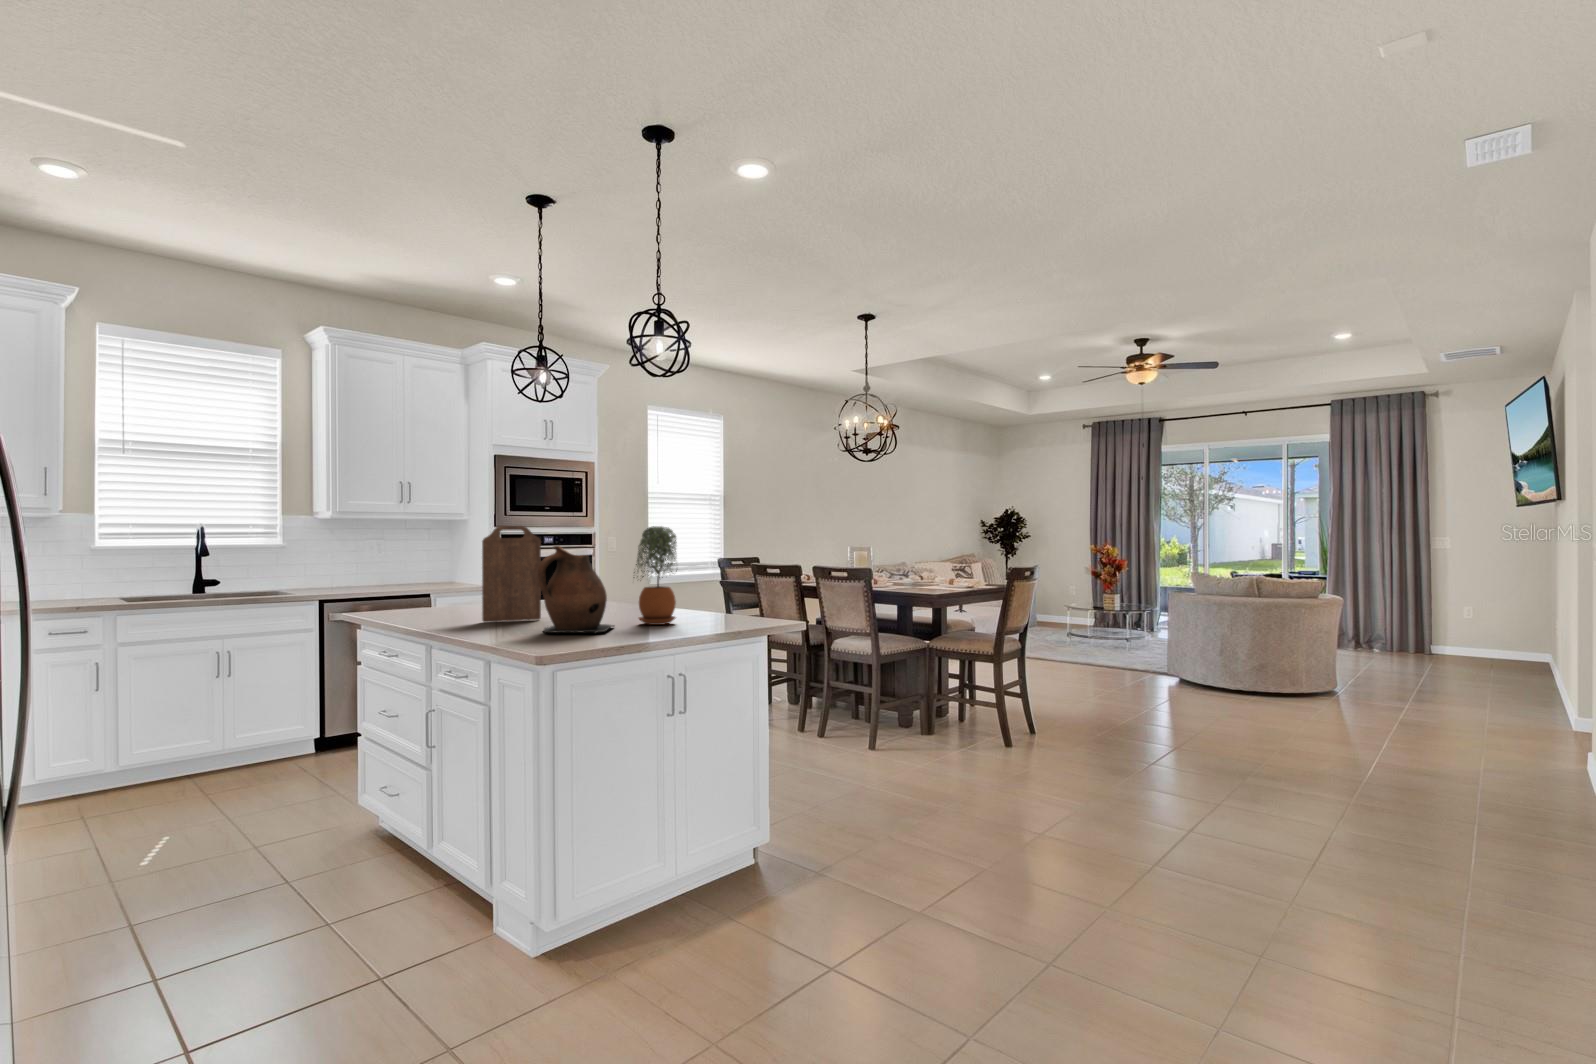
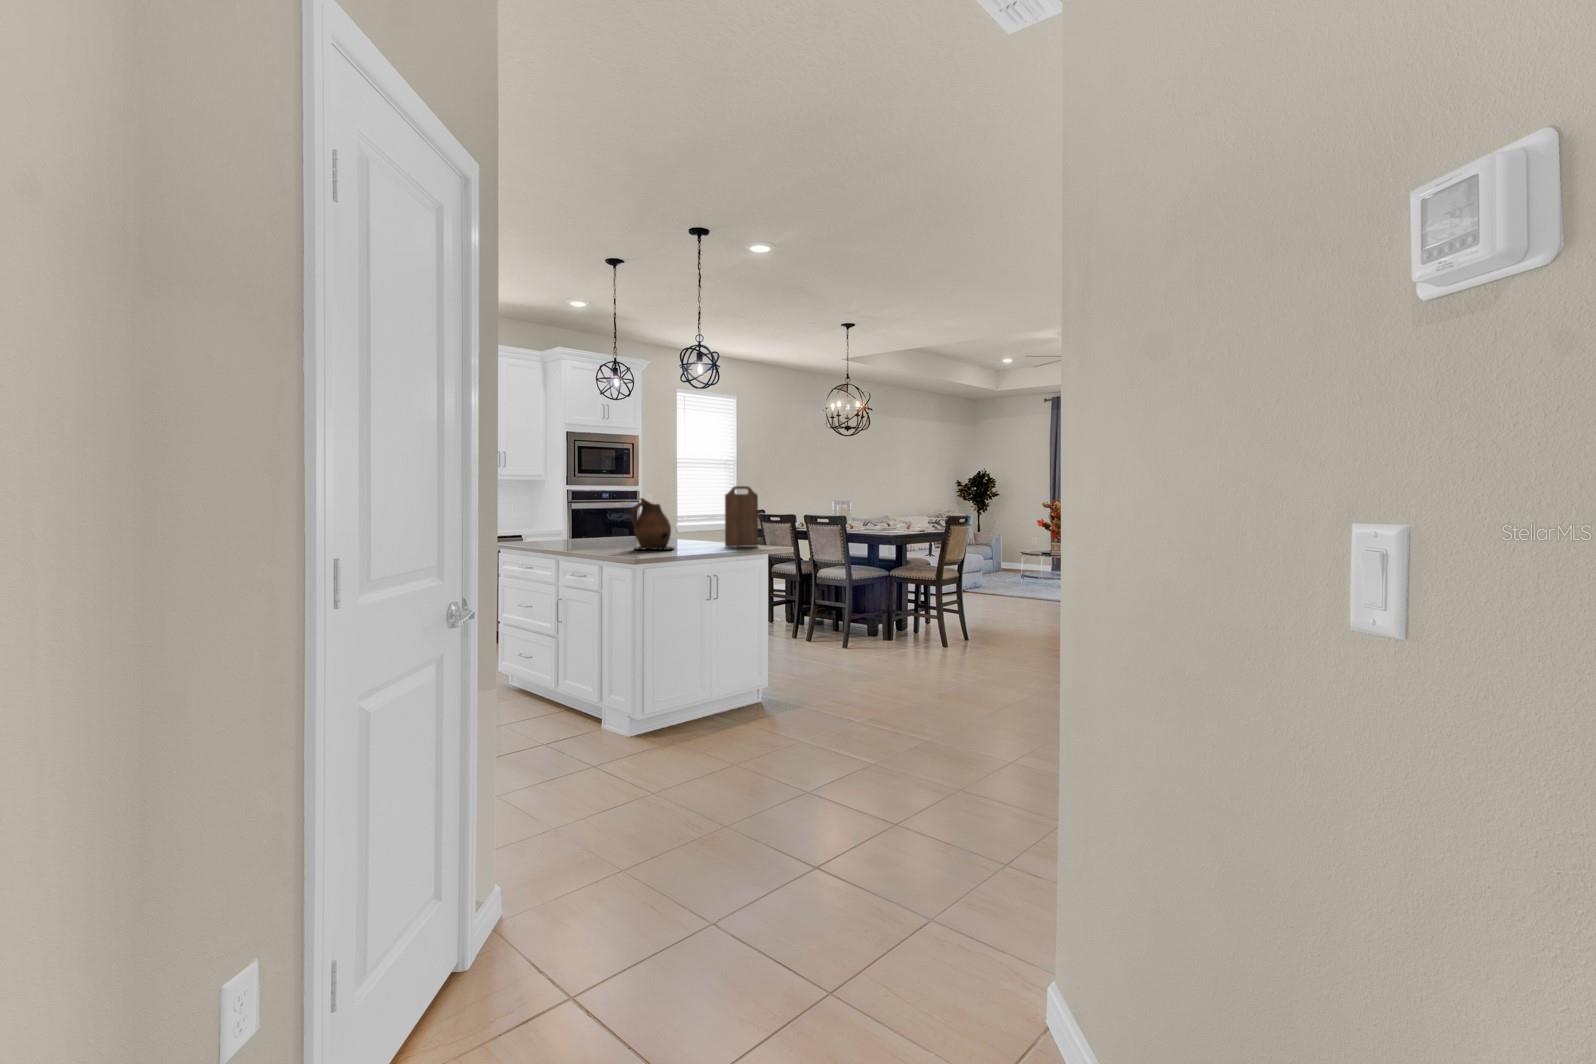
cutting board: present [482,526,541,622] -> present [725,486,758,547]
potted plant: present [633,526,677,625] -> none [685,486,713,548]

